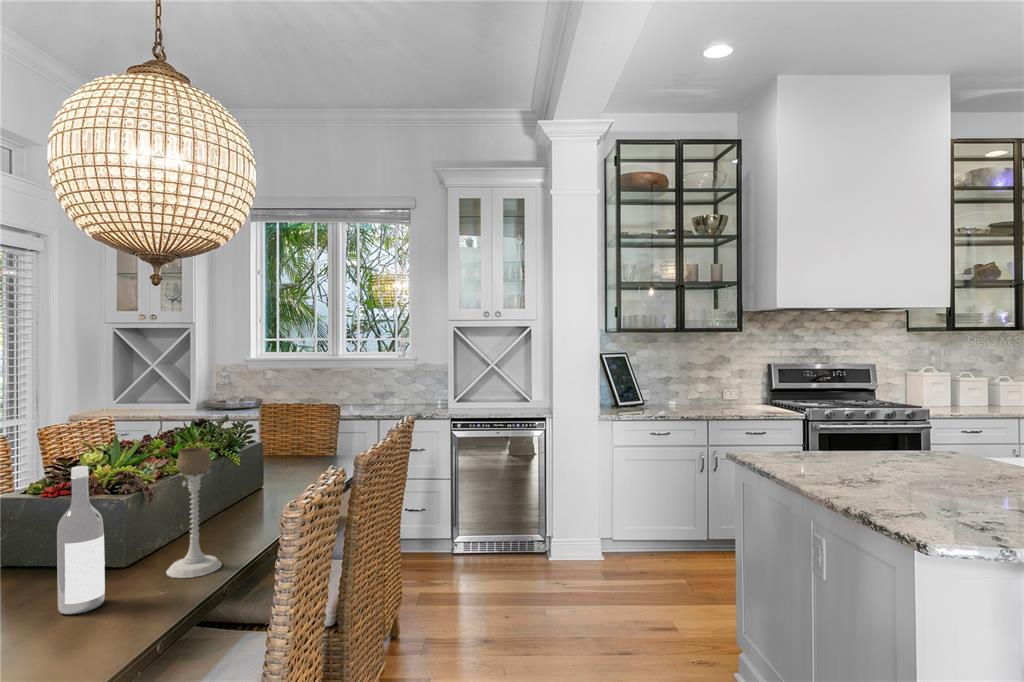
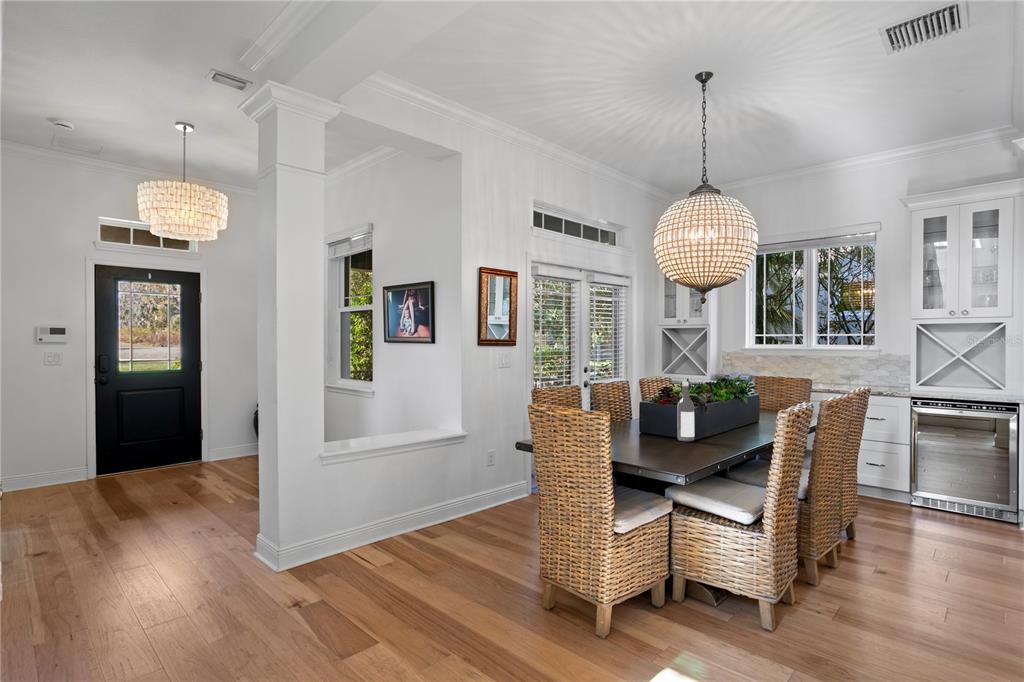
candle holder: present [166,447,222,578] -> none [716,381,742,441]

